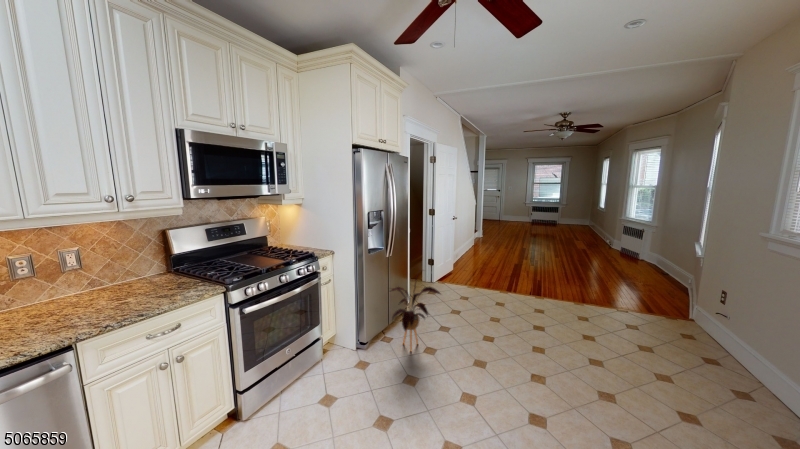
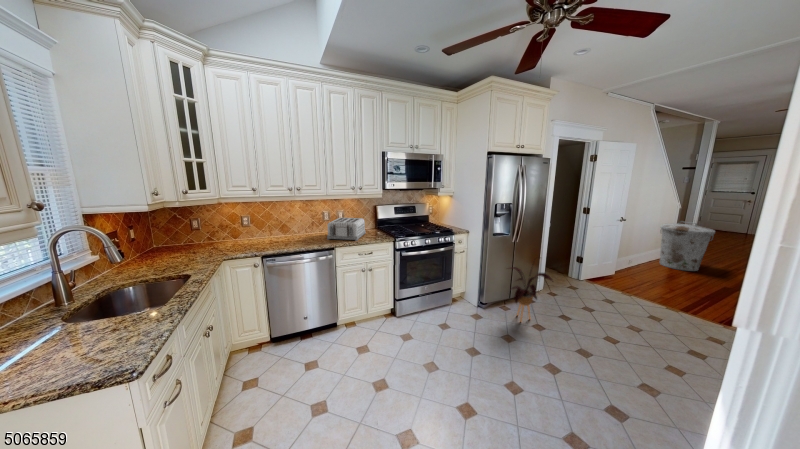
trash can: none [470,216,502,255] -> present [660,222,715,271]
toaster: none [31,259,150,327] -> present [327,218,366,241]

